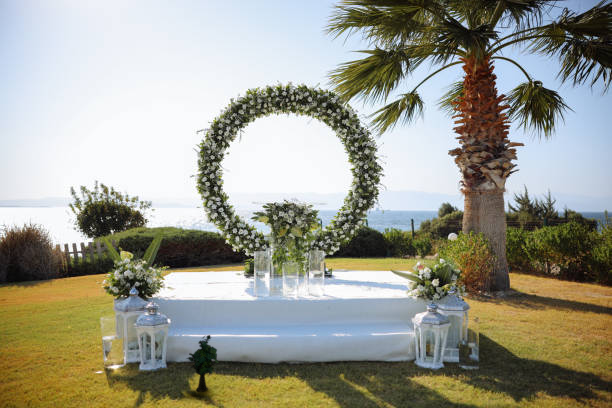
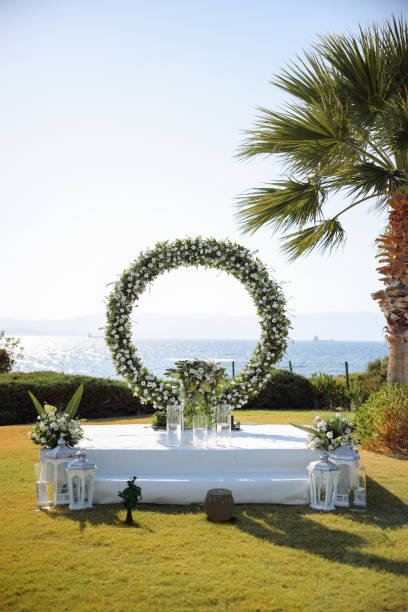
woven basket: none [293,346,330,388] -> present [204,488,235,521]

